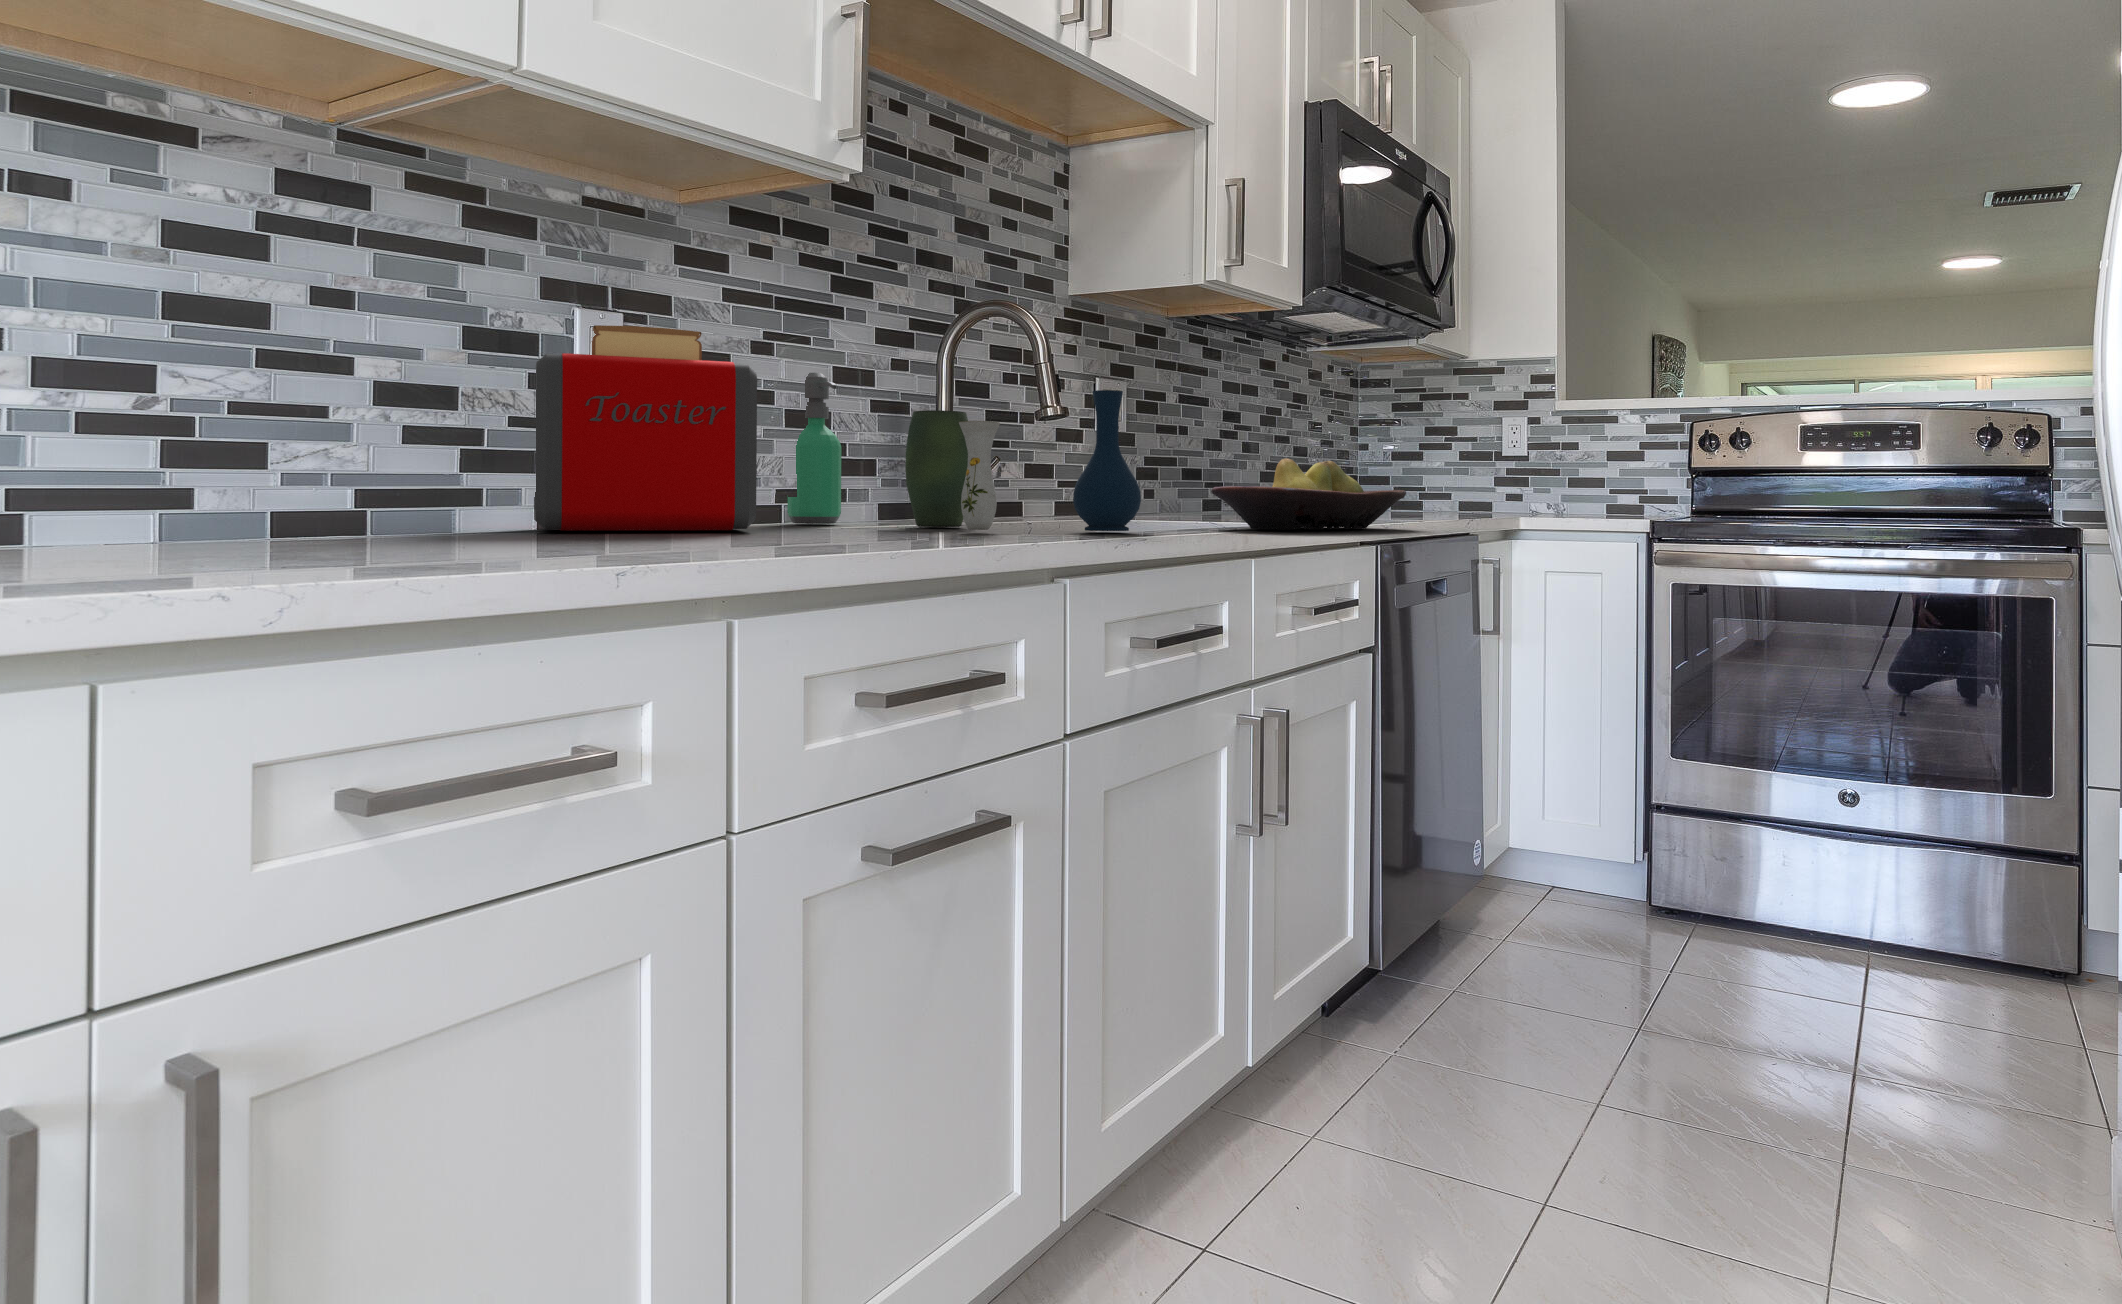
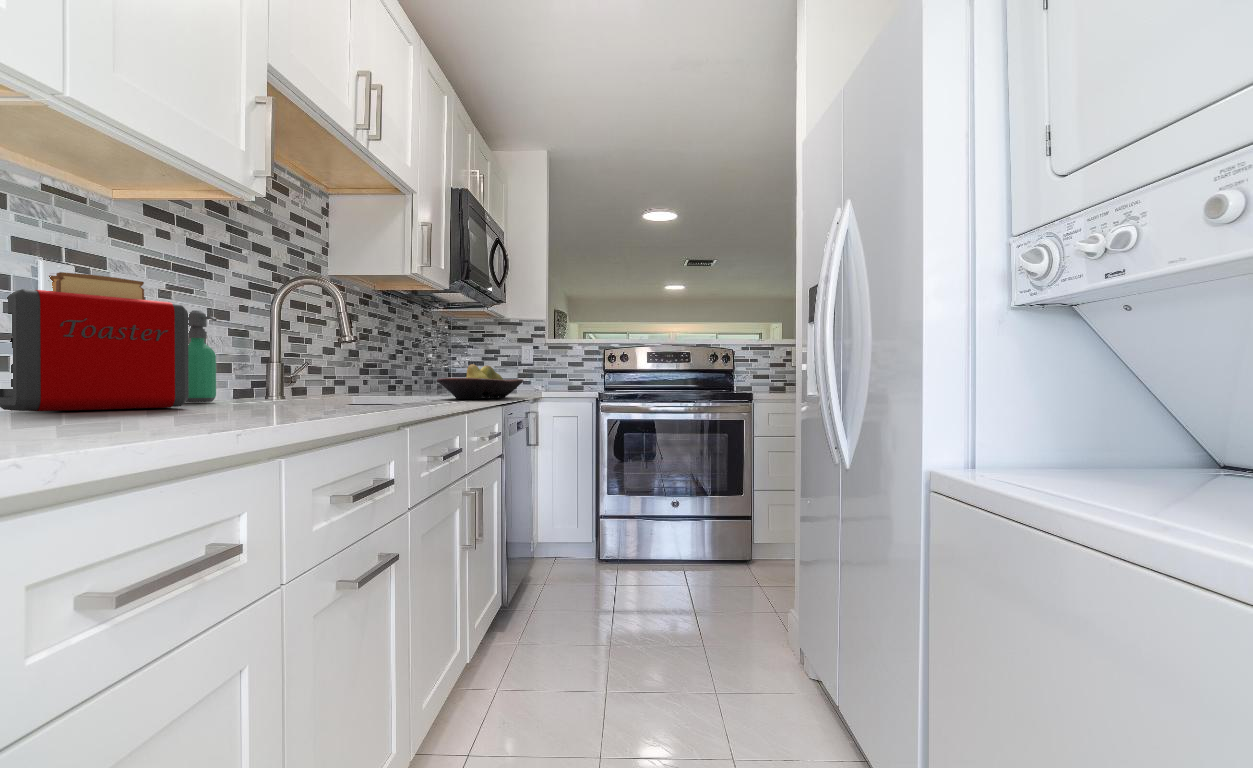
vase: present [905,390,1141,531] -> none [266,328,415,403]

